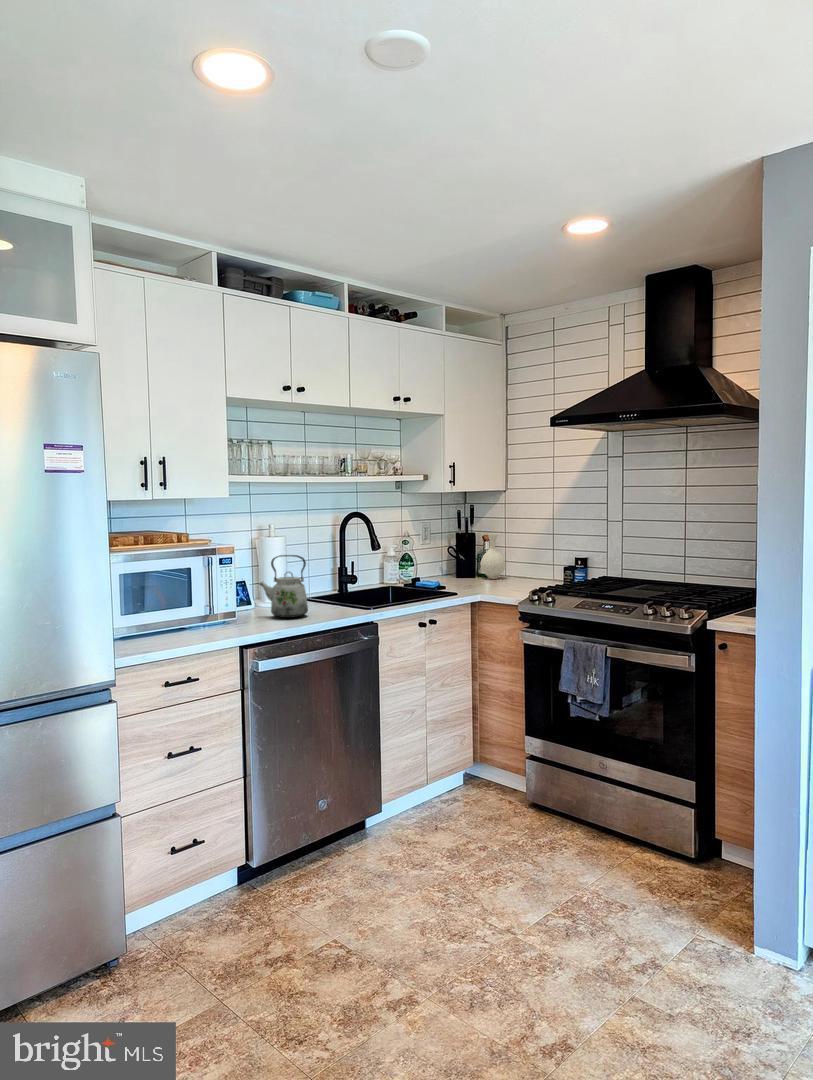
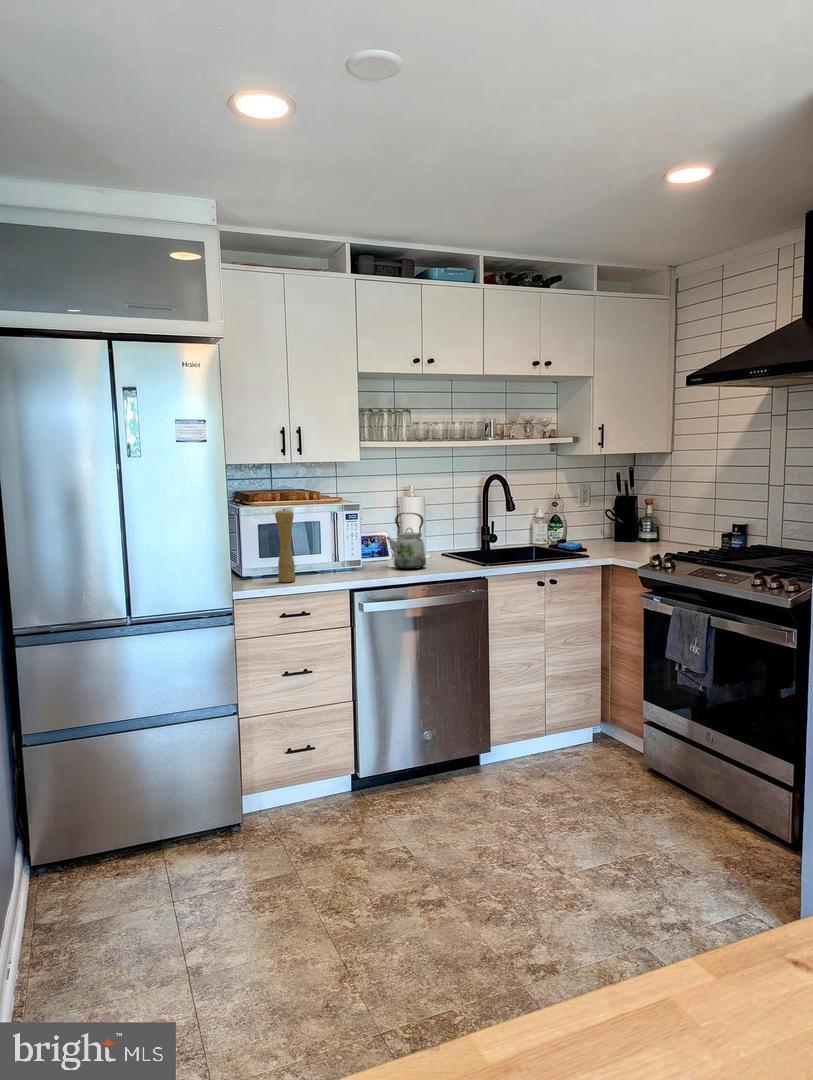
vase: present [480,534,505,579] -> none [638,497,666,543]
pepper mill: none [147,554,173,643] -> present [275,509,295,582]

